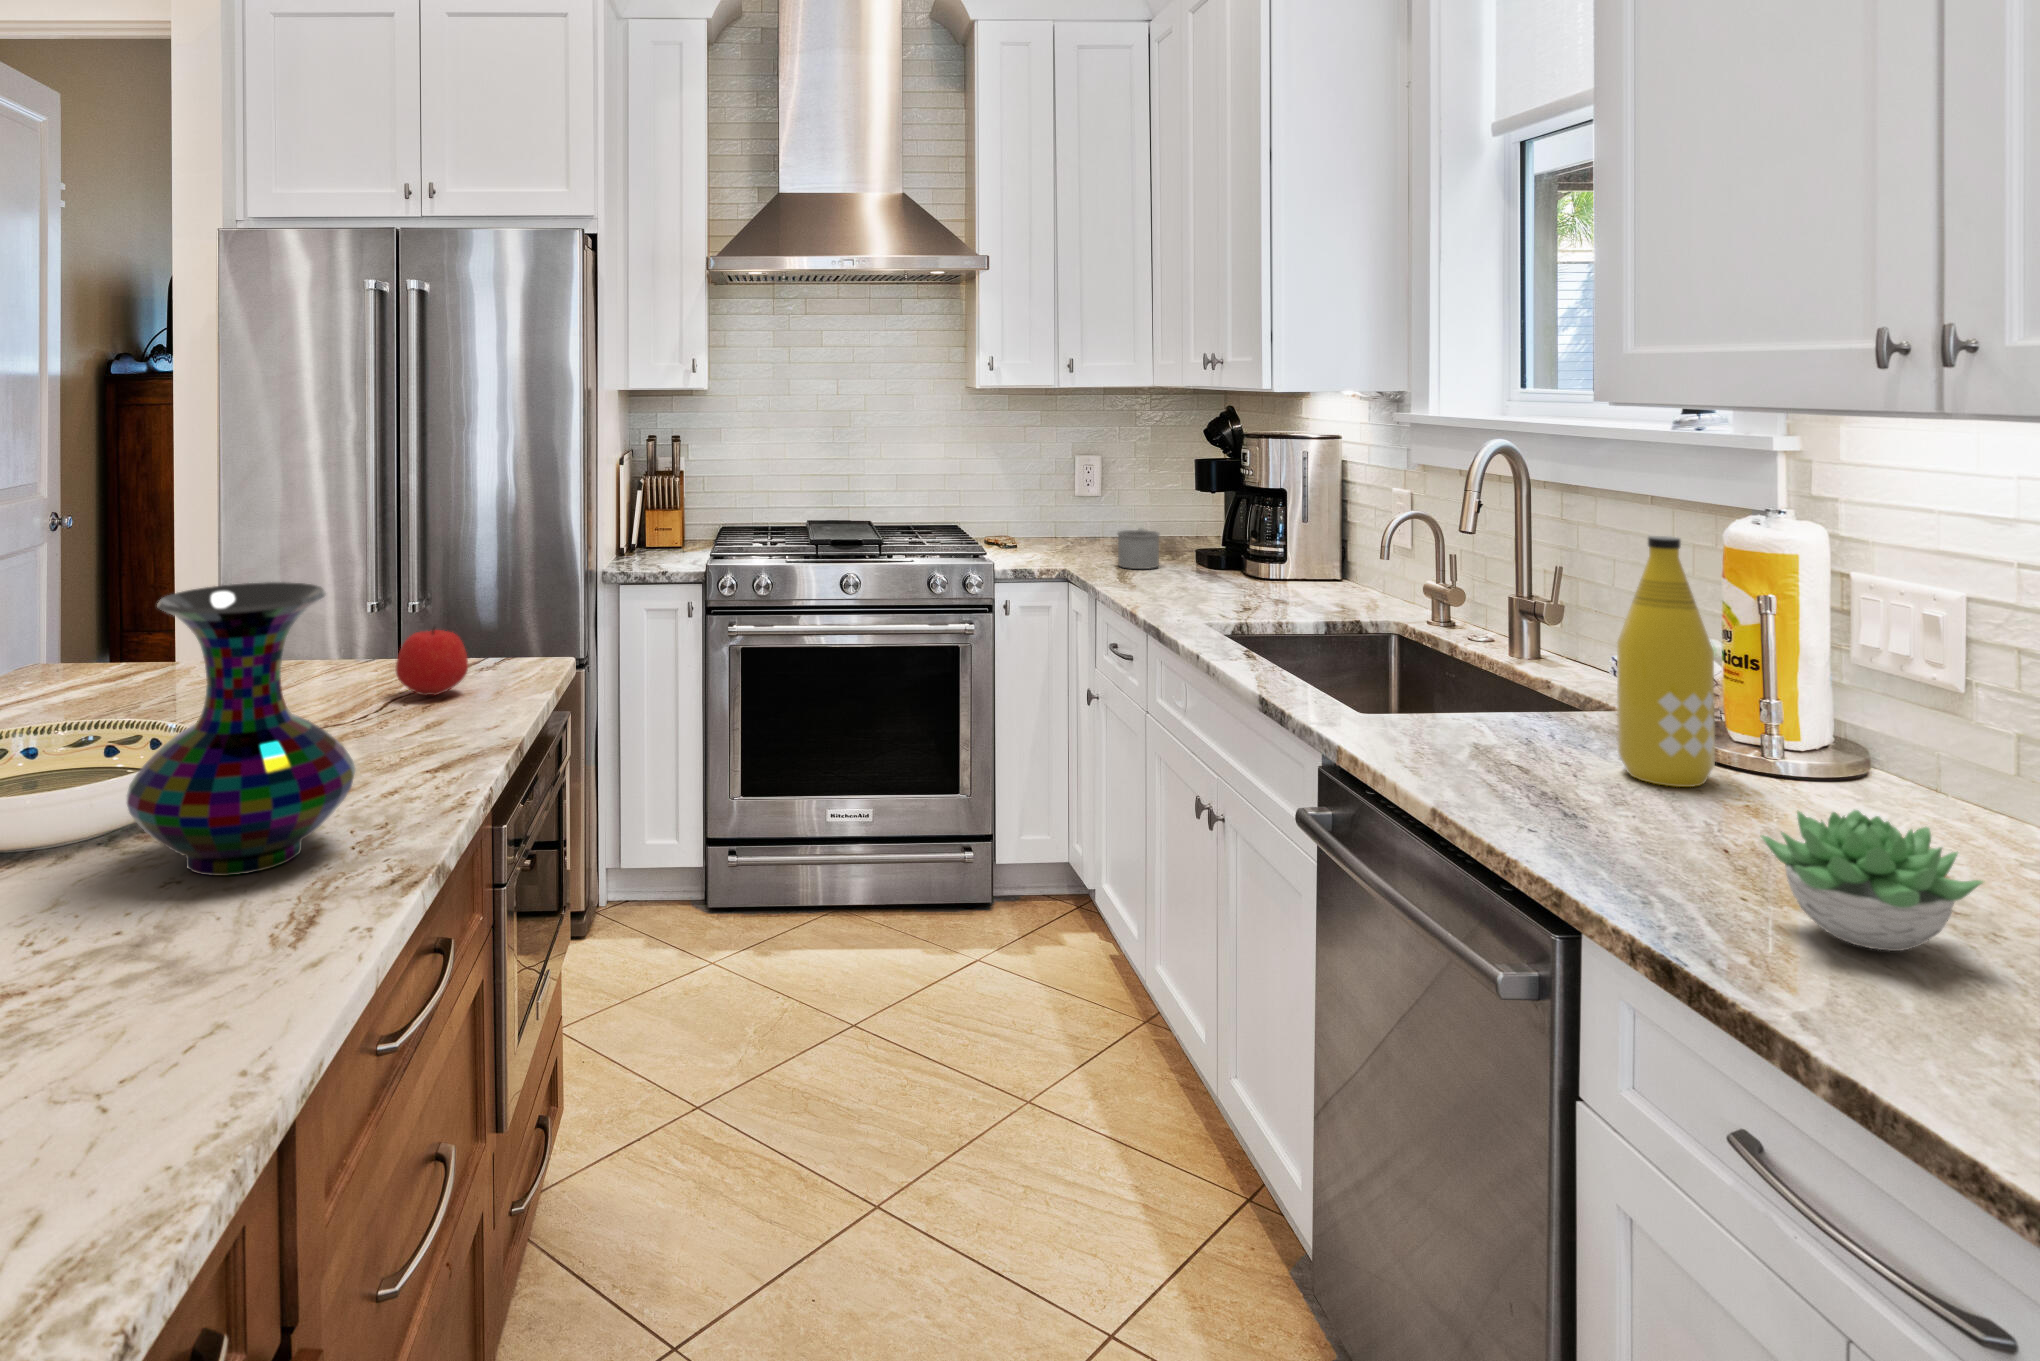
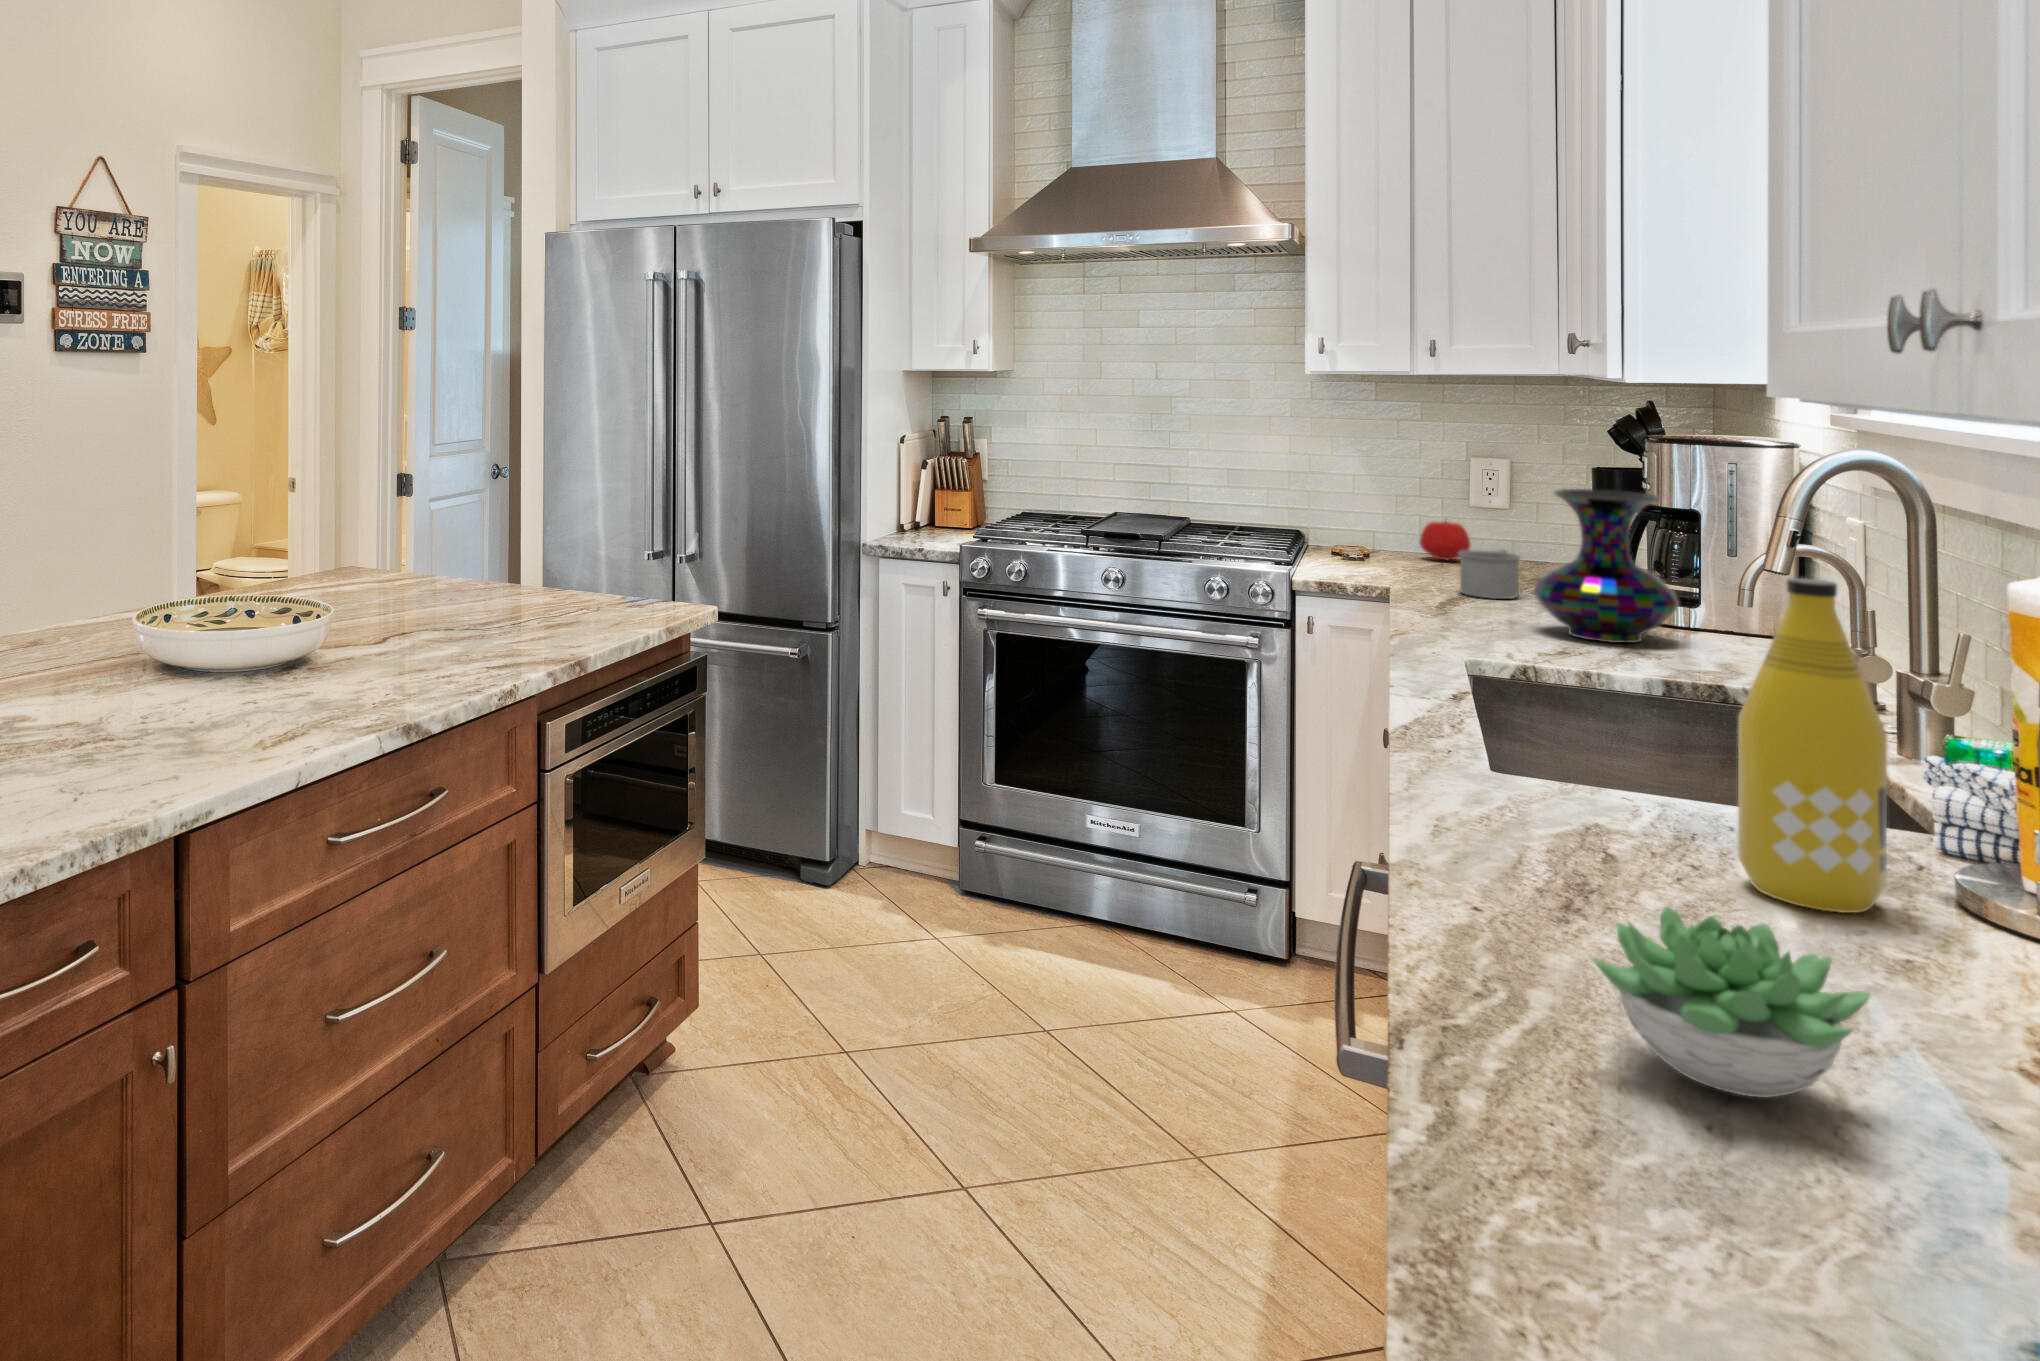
vase: present [127,582,355,876] -> present [1534,489,1679,643]
apple: present [396,628,468,696] -> present [1420,521,1470,560]

